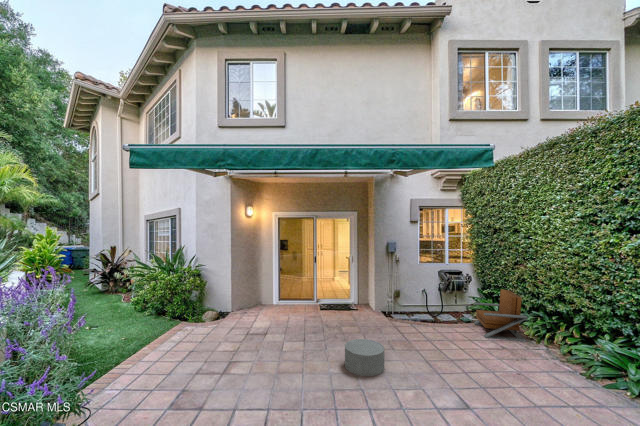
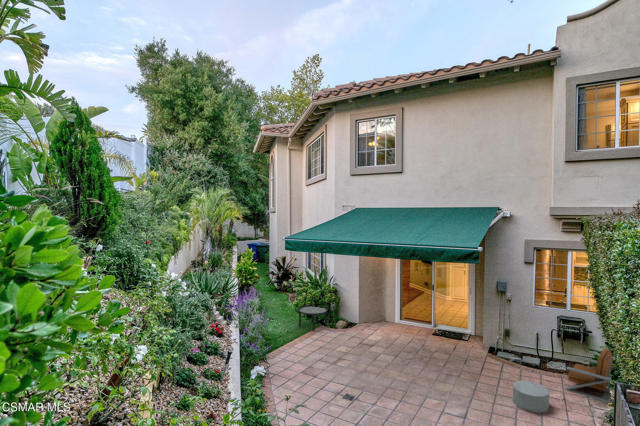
round table: none [144,296,192,332] -> present [298,305,328,331]
ottoman: present [345,339,384,376] -> present [513,381,549,412]

